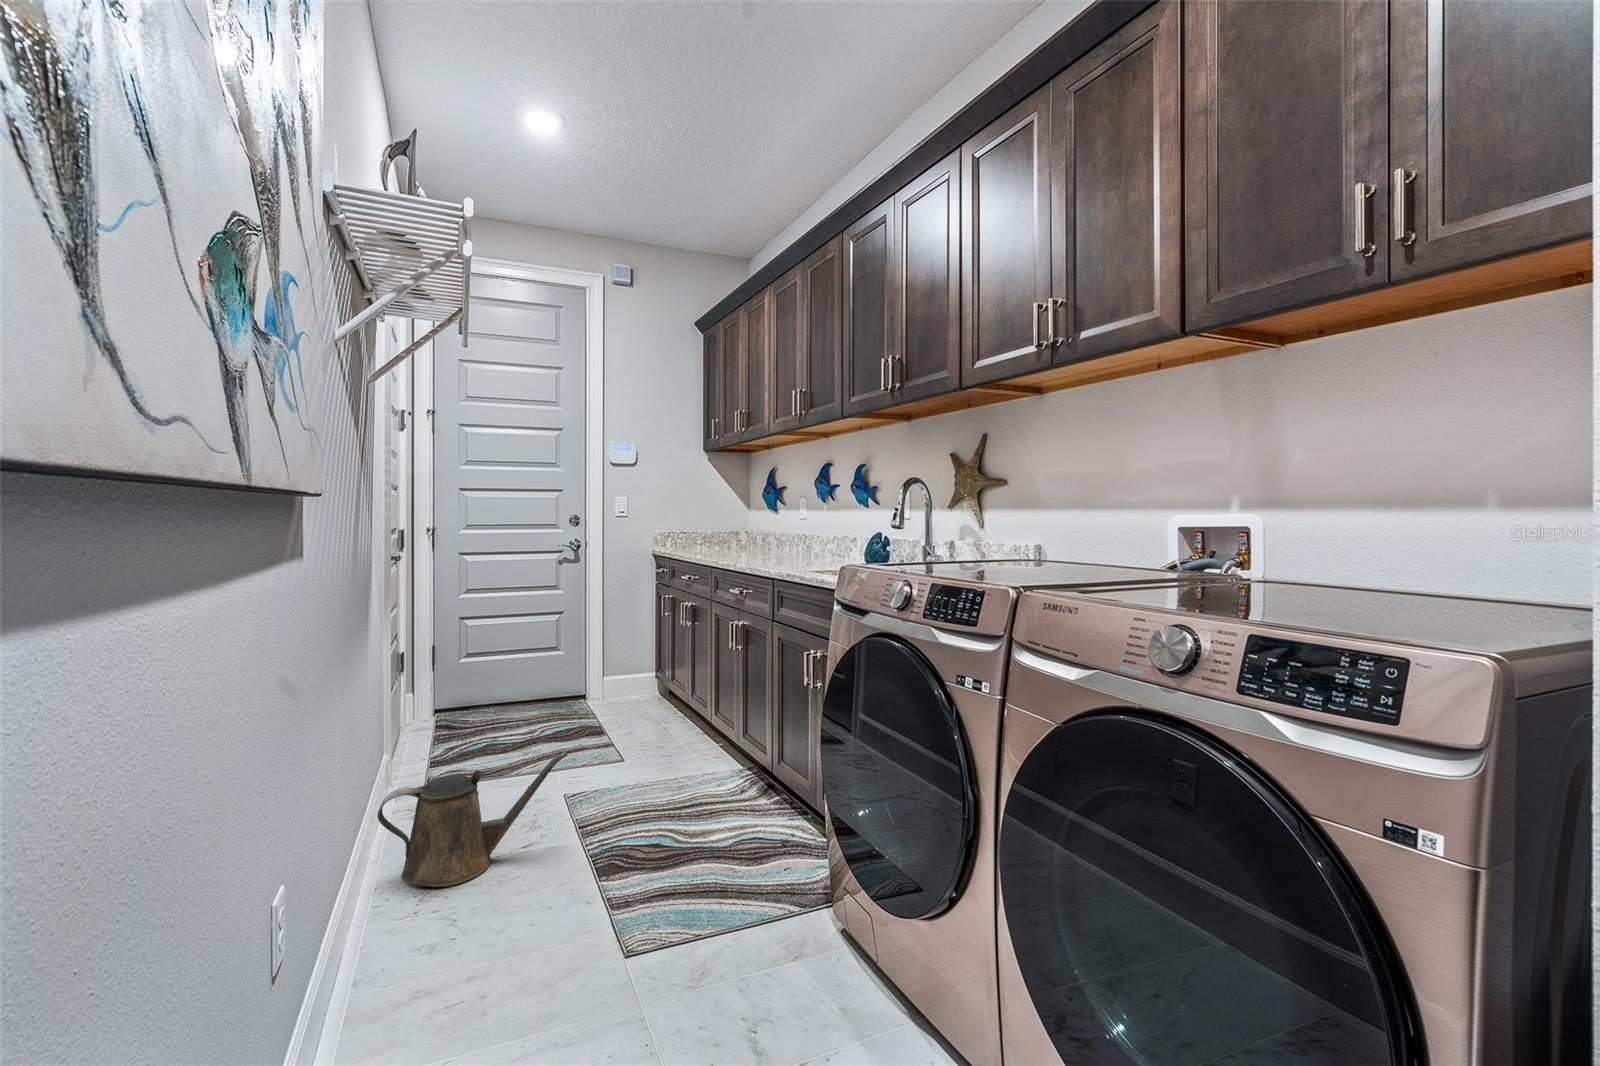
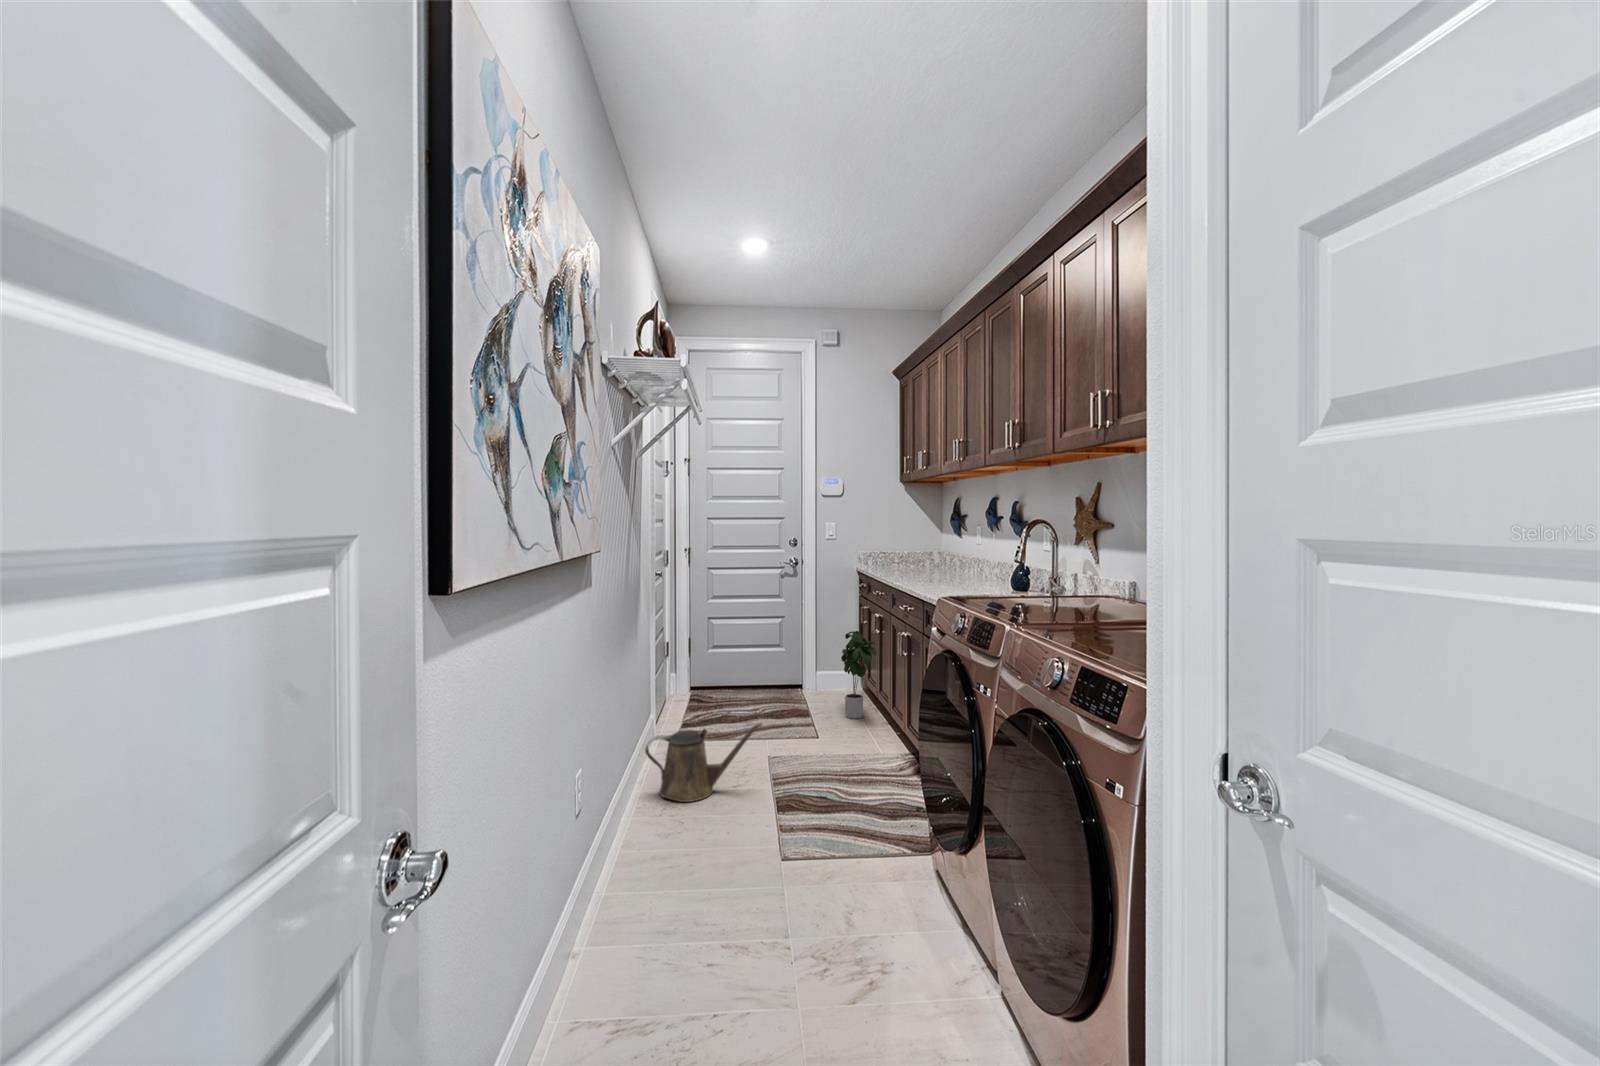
potted plant: none [643,624,692,731] -> present [841,631,876,719]

